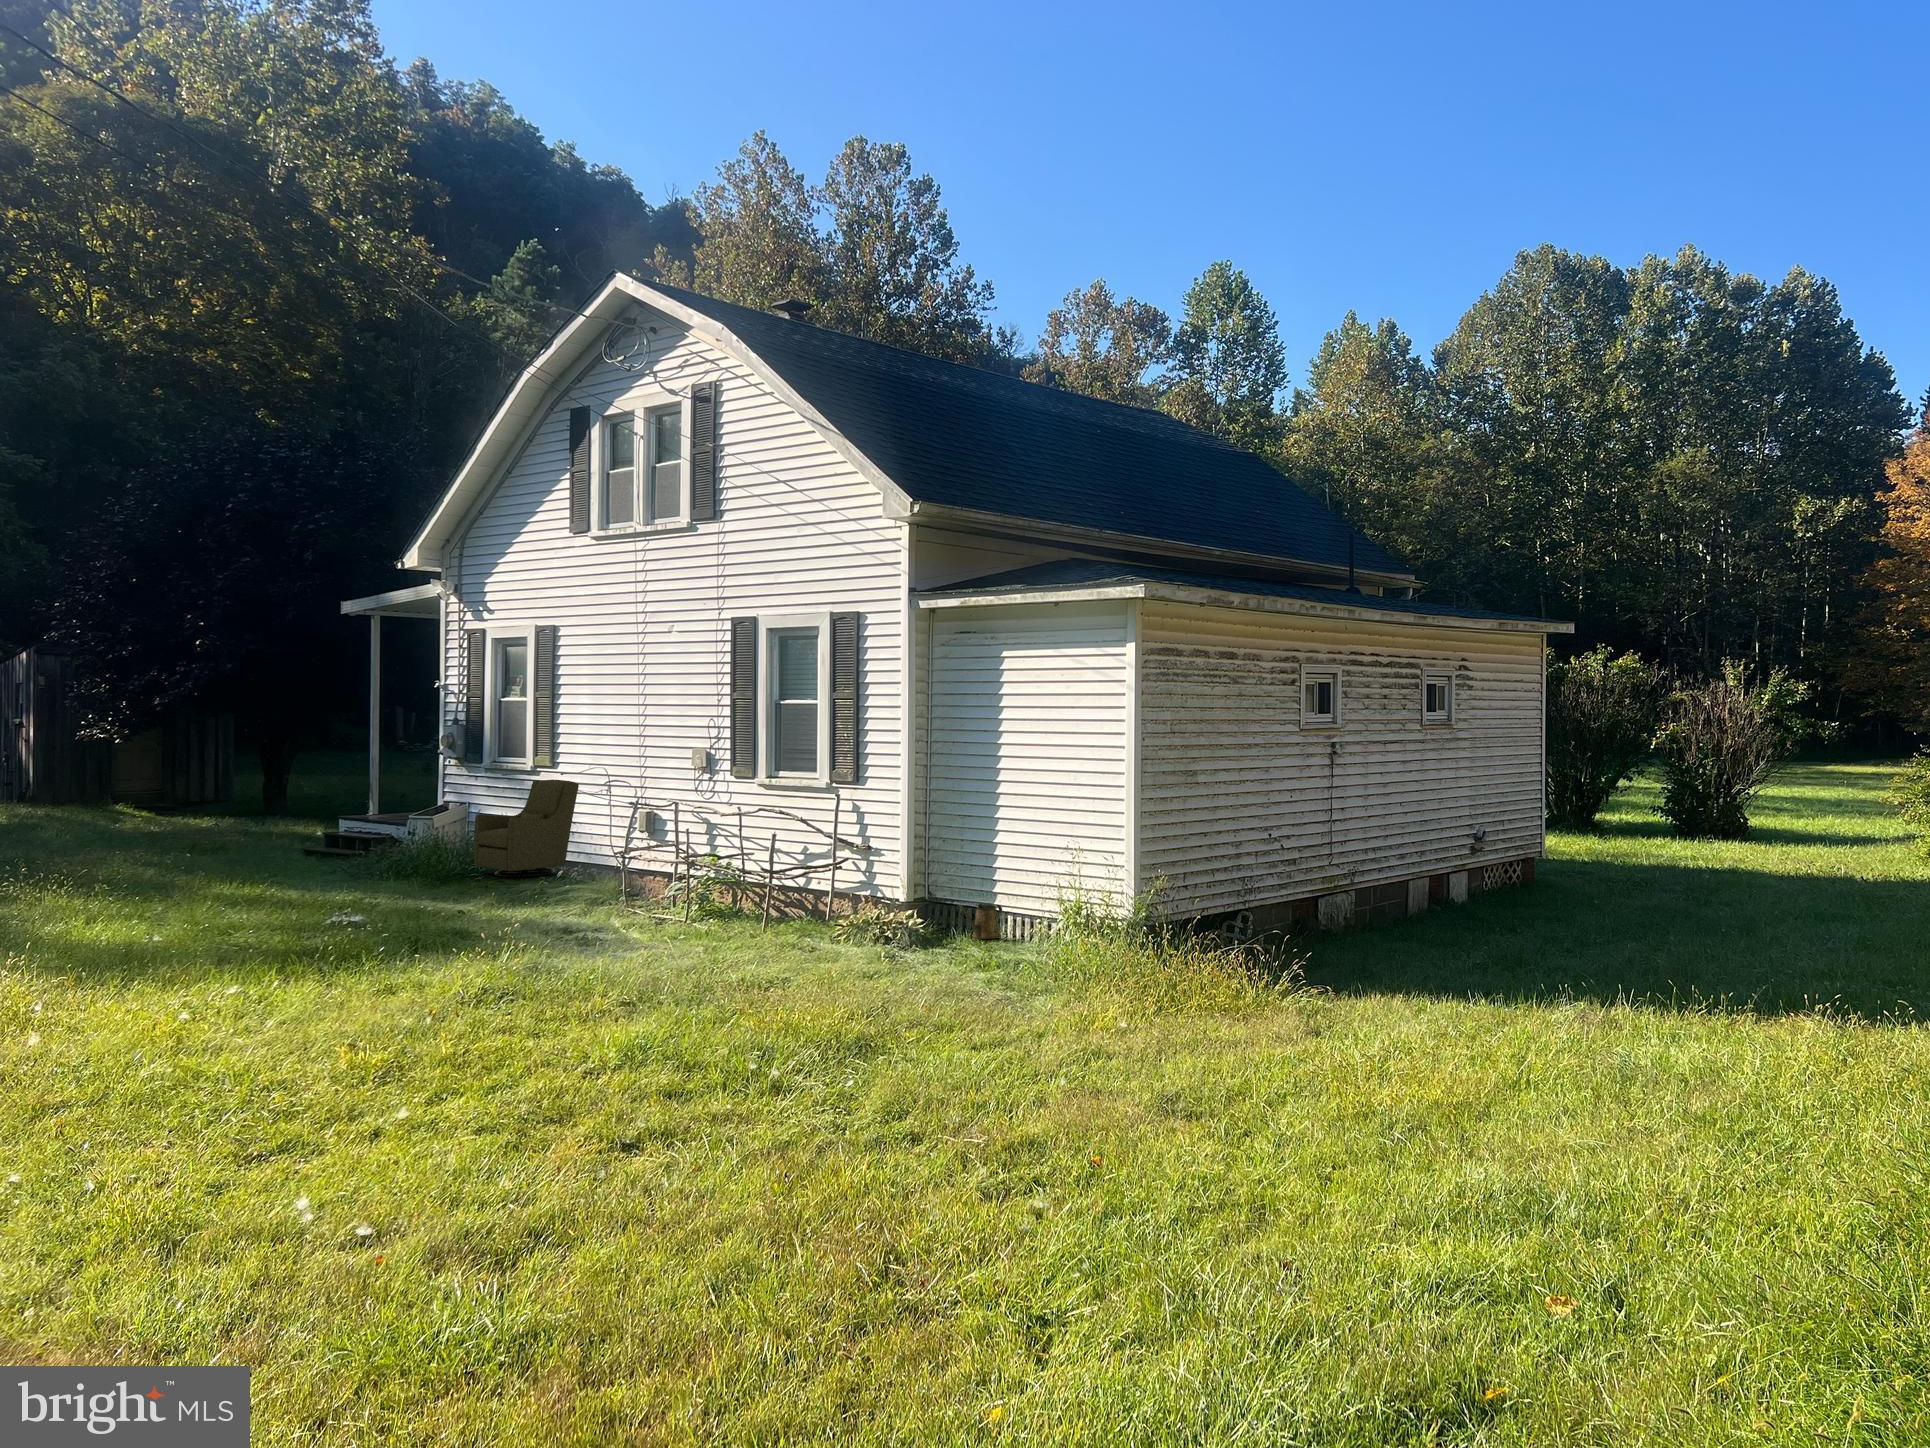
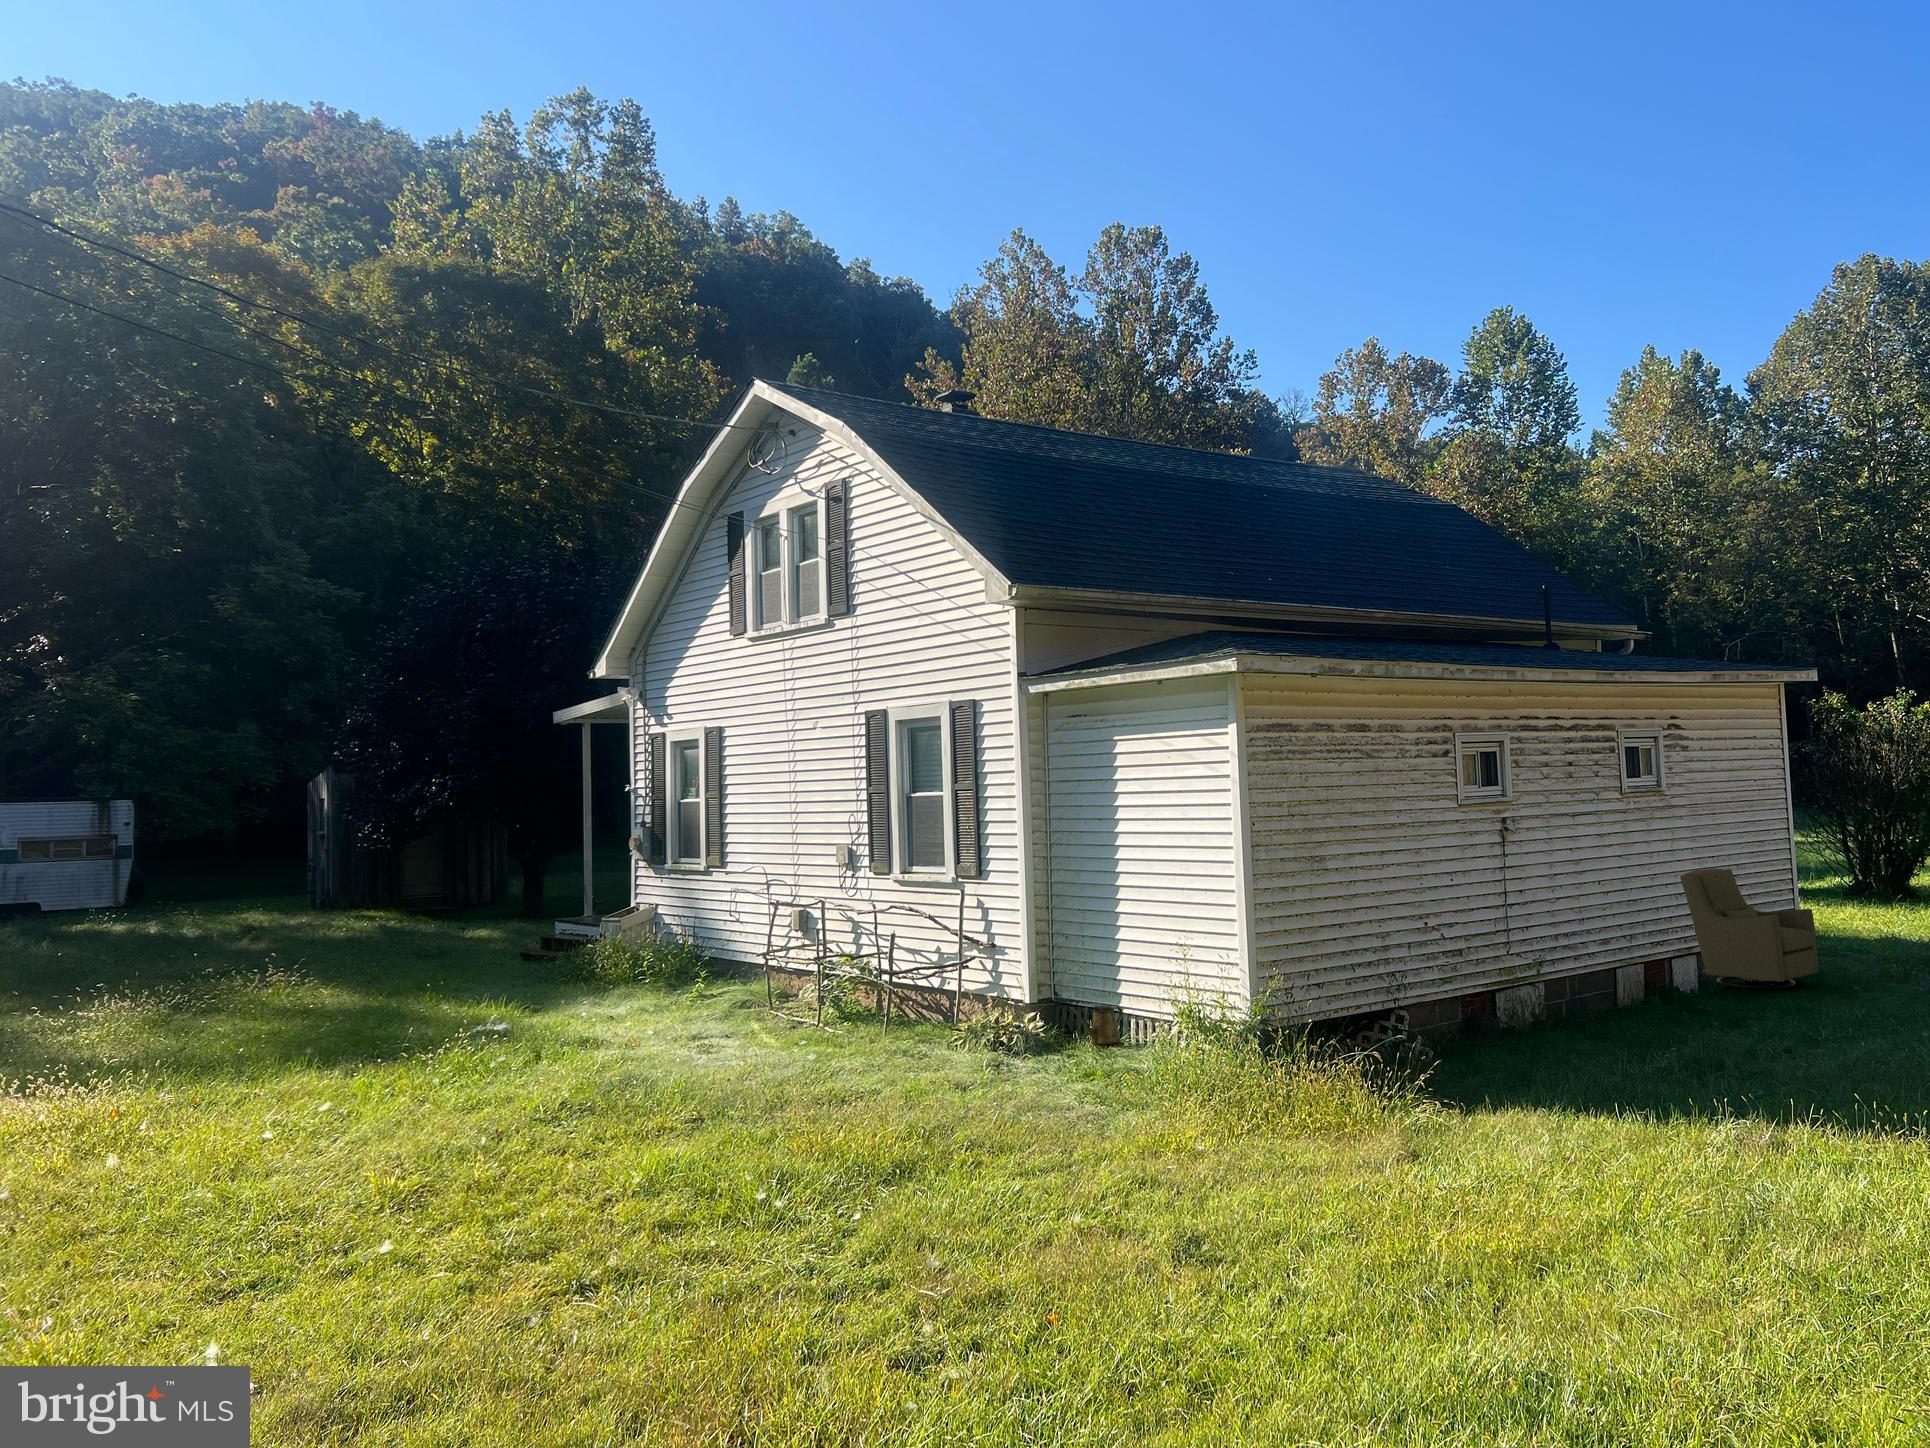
chair: present [474,780,579,877] -> present [1680,869,1819,989]

